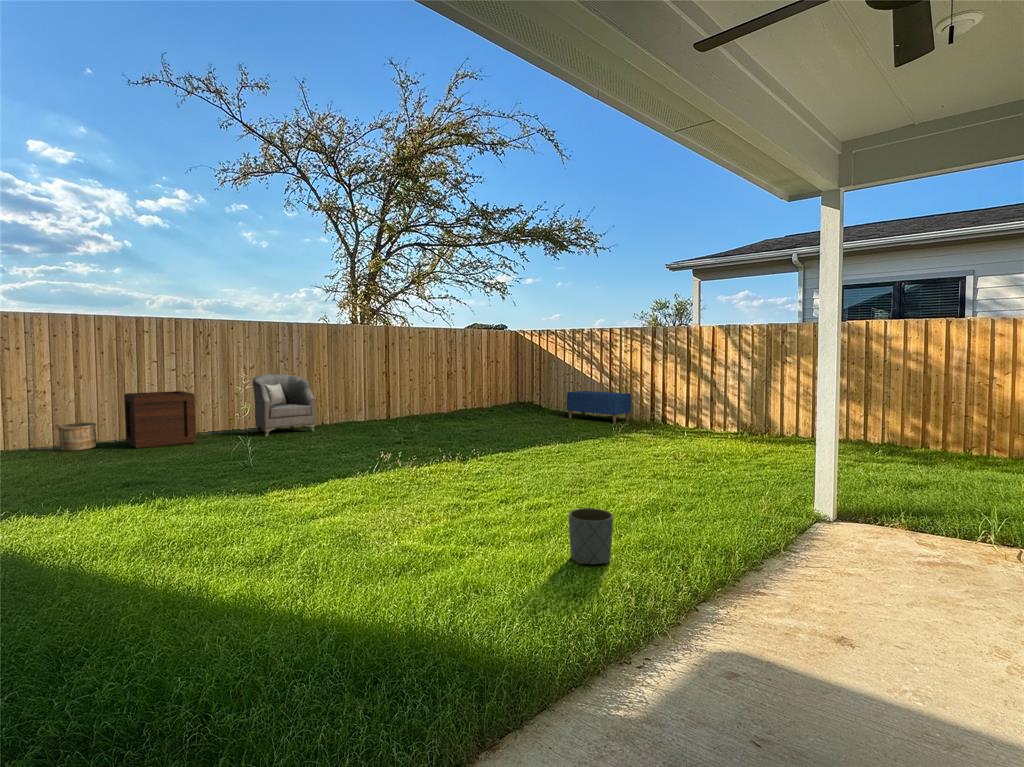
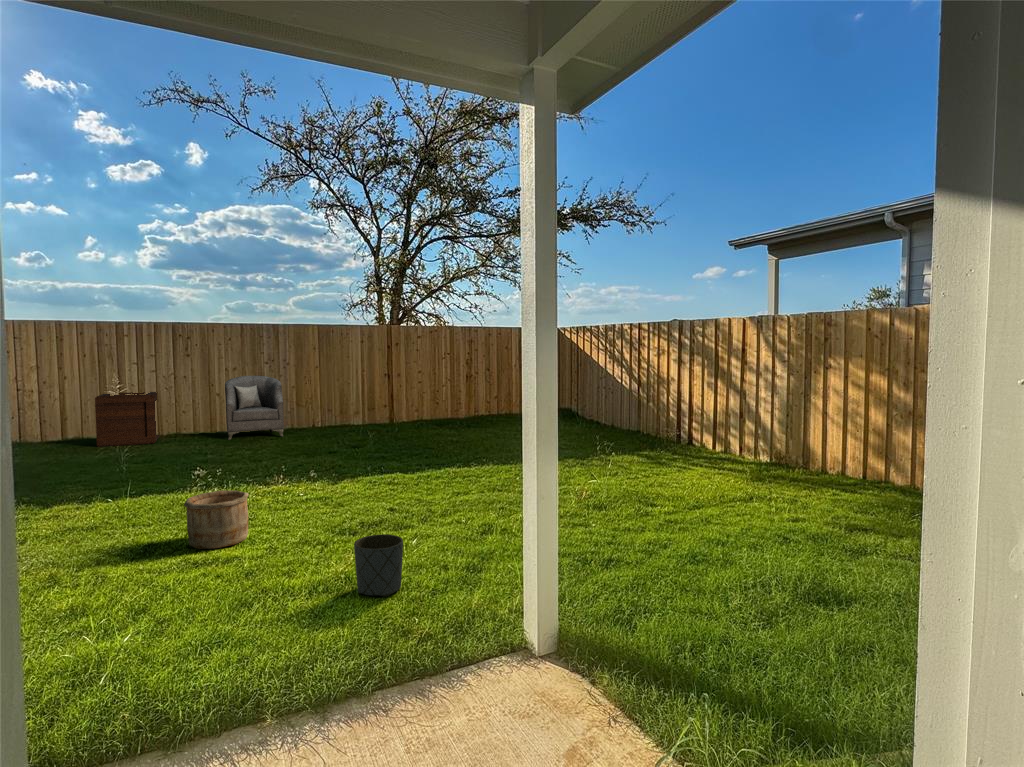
bench: present [567,391,631,424] -> none [584,399,657,443]
wooden bucket: present [57,423,96,451] -> present [184,490,249,549]
planter: present [569,508,613,565] -> present [354,534,403,597]

